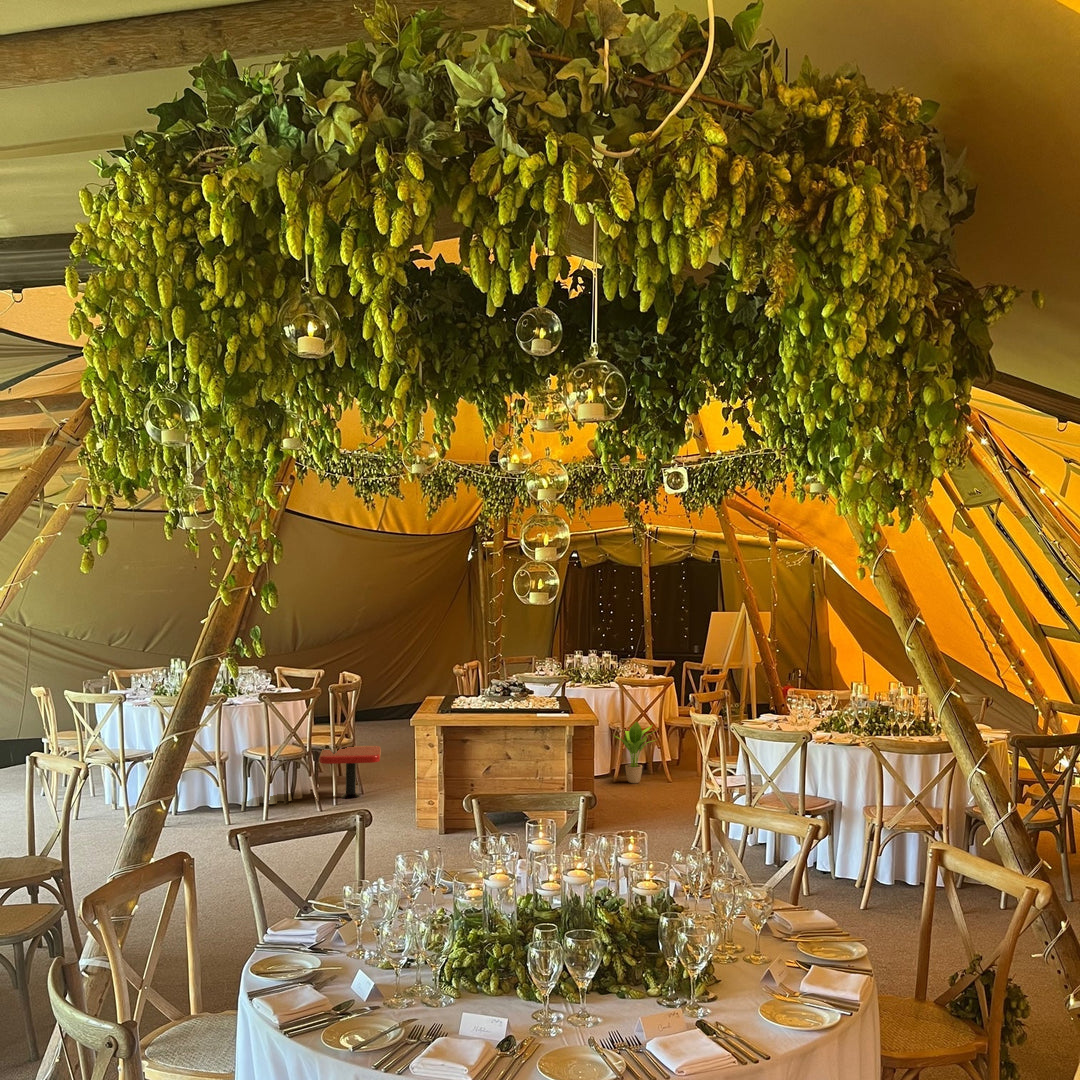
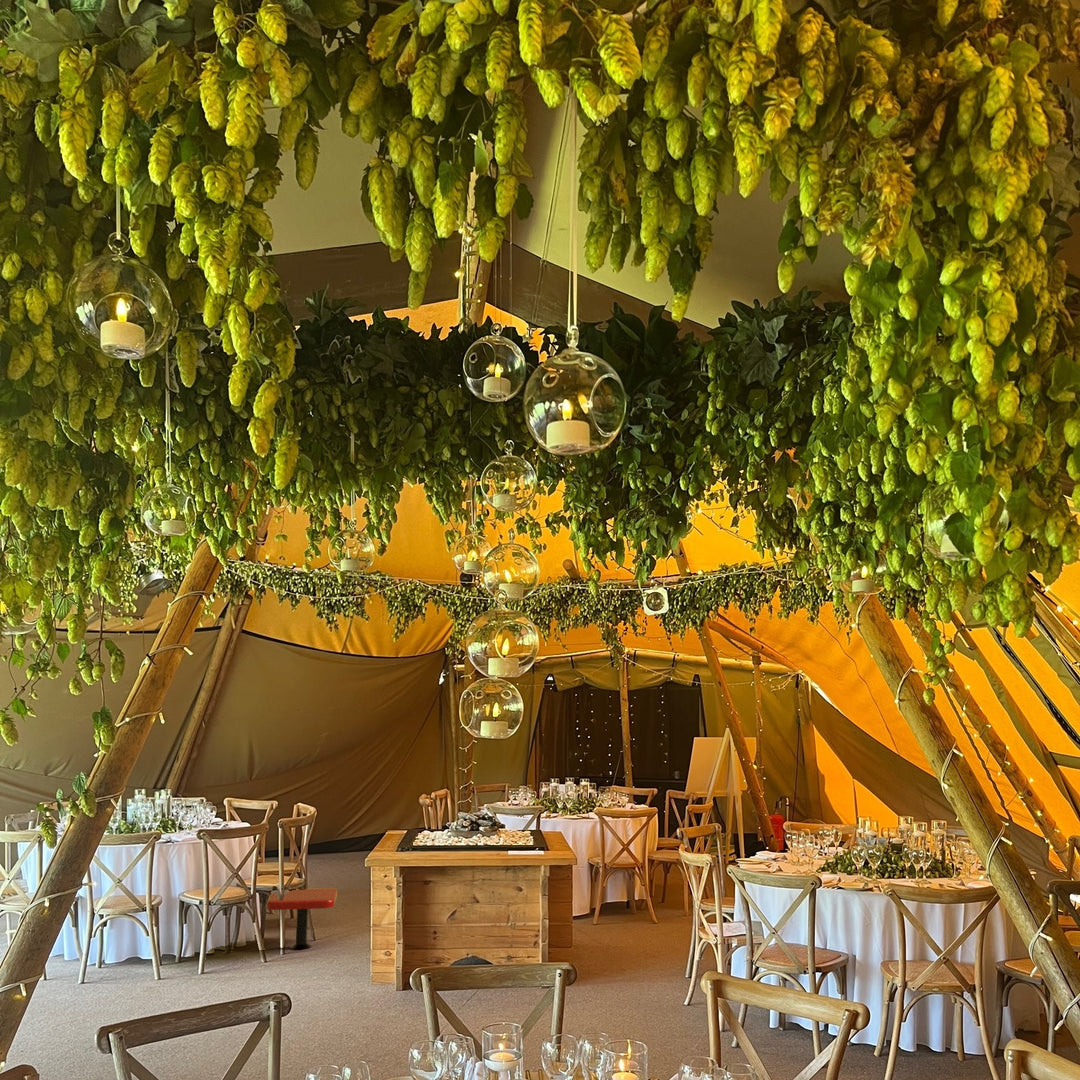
potted plant: present [613,722,655,783] -> none [592,859,641,928]

